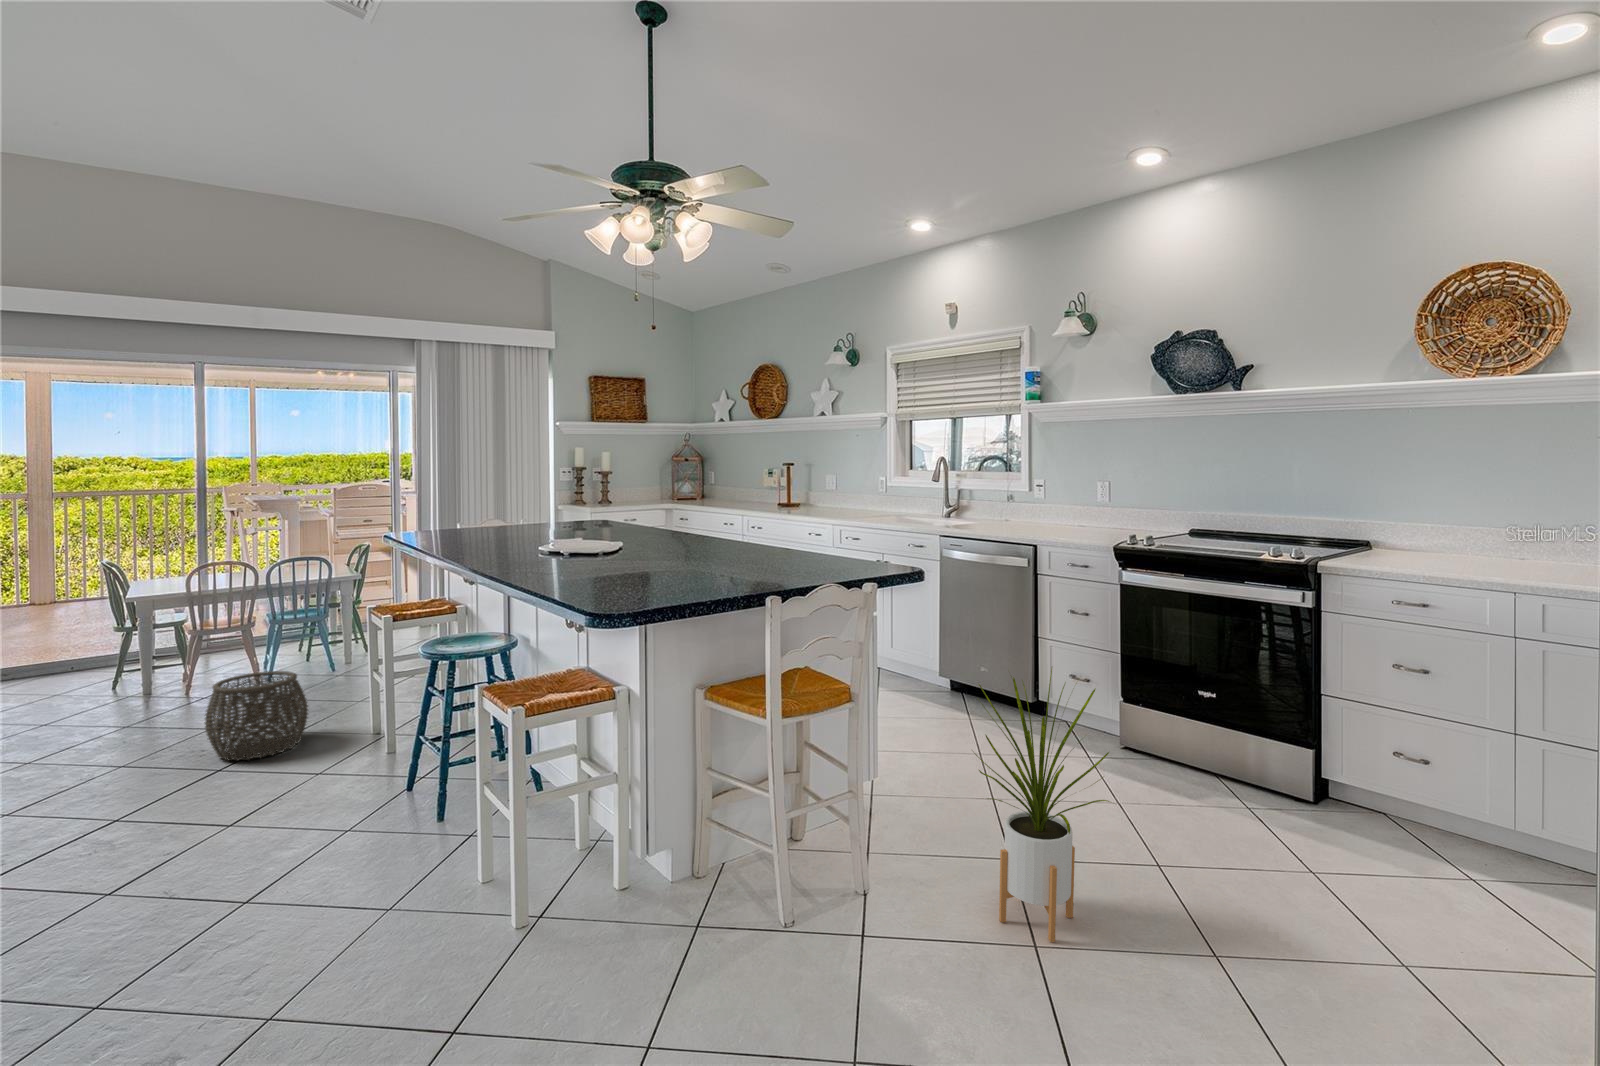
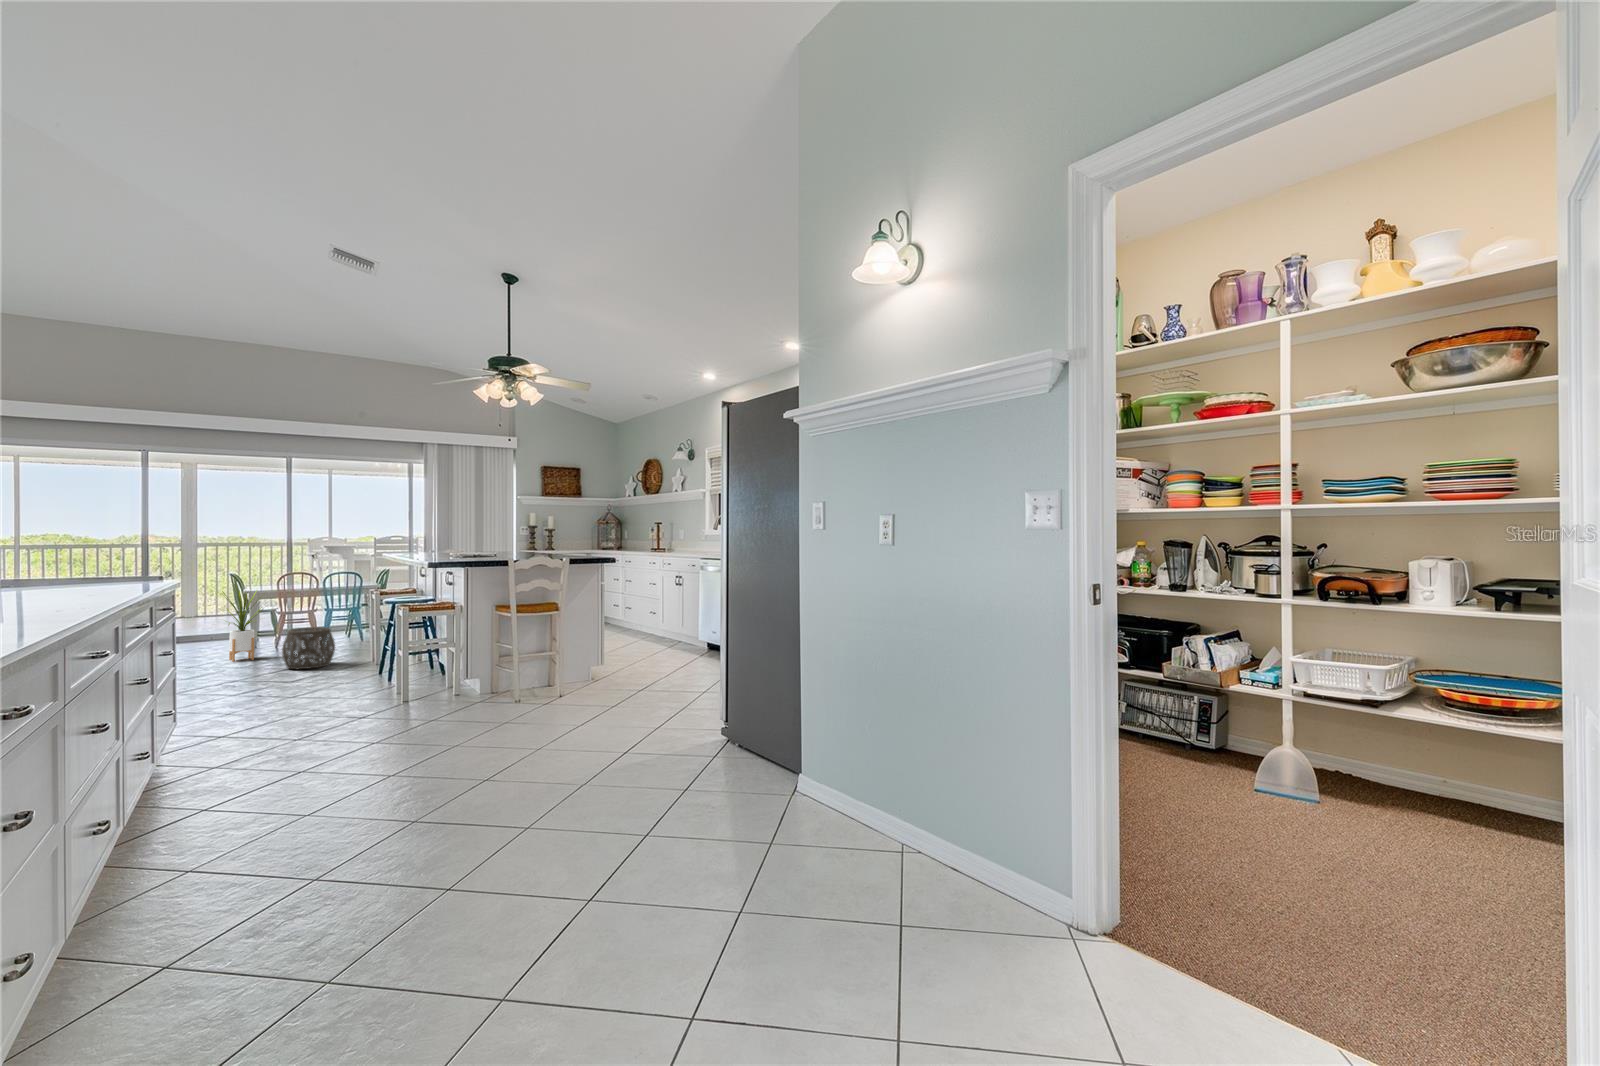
house plant: present [975,669,1110,942] -> present [222,585,262,662]

